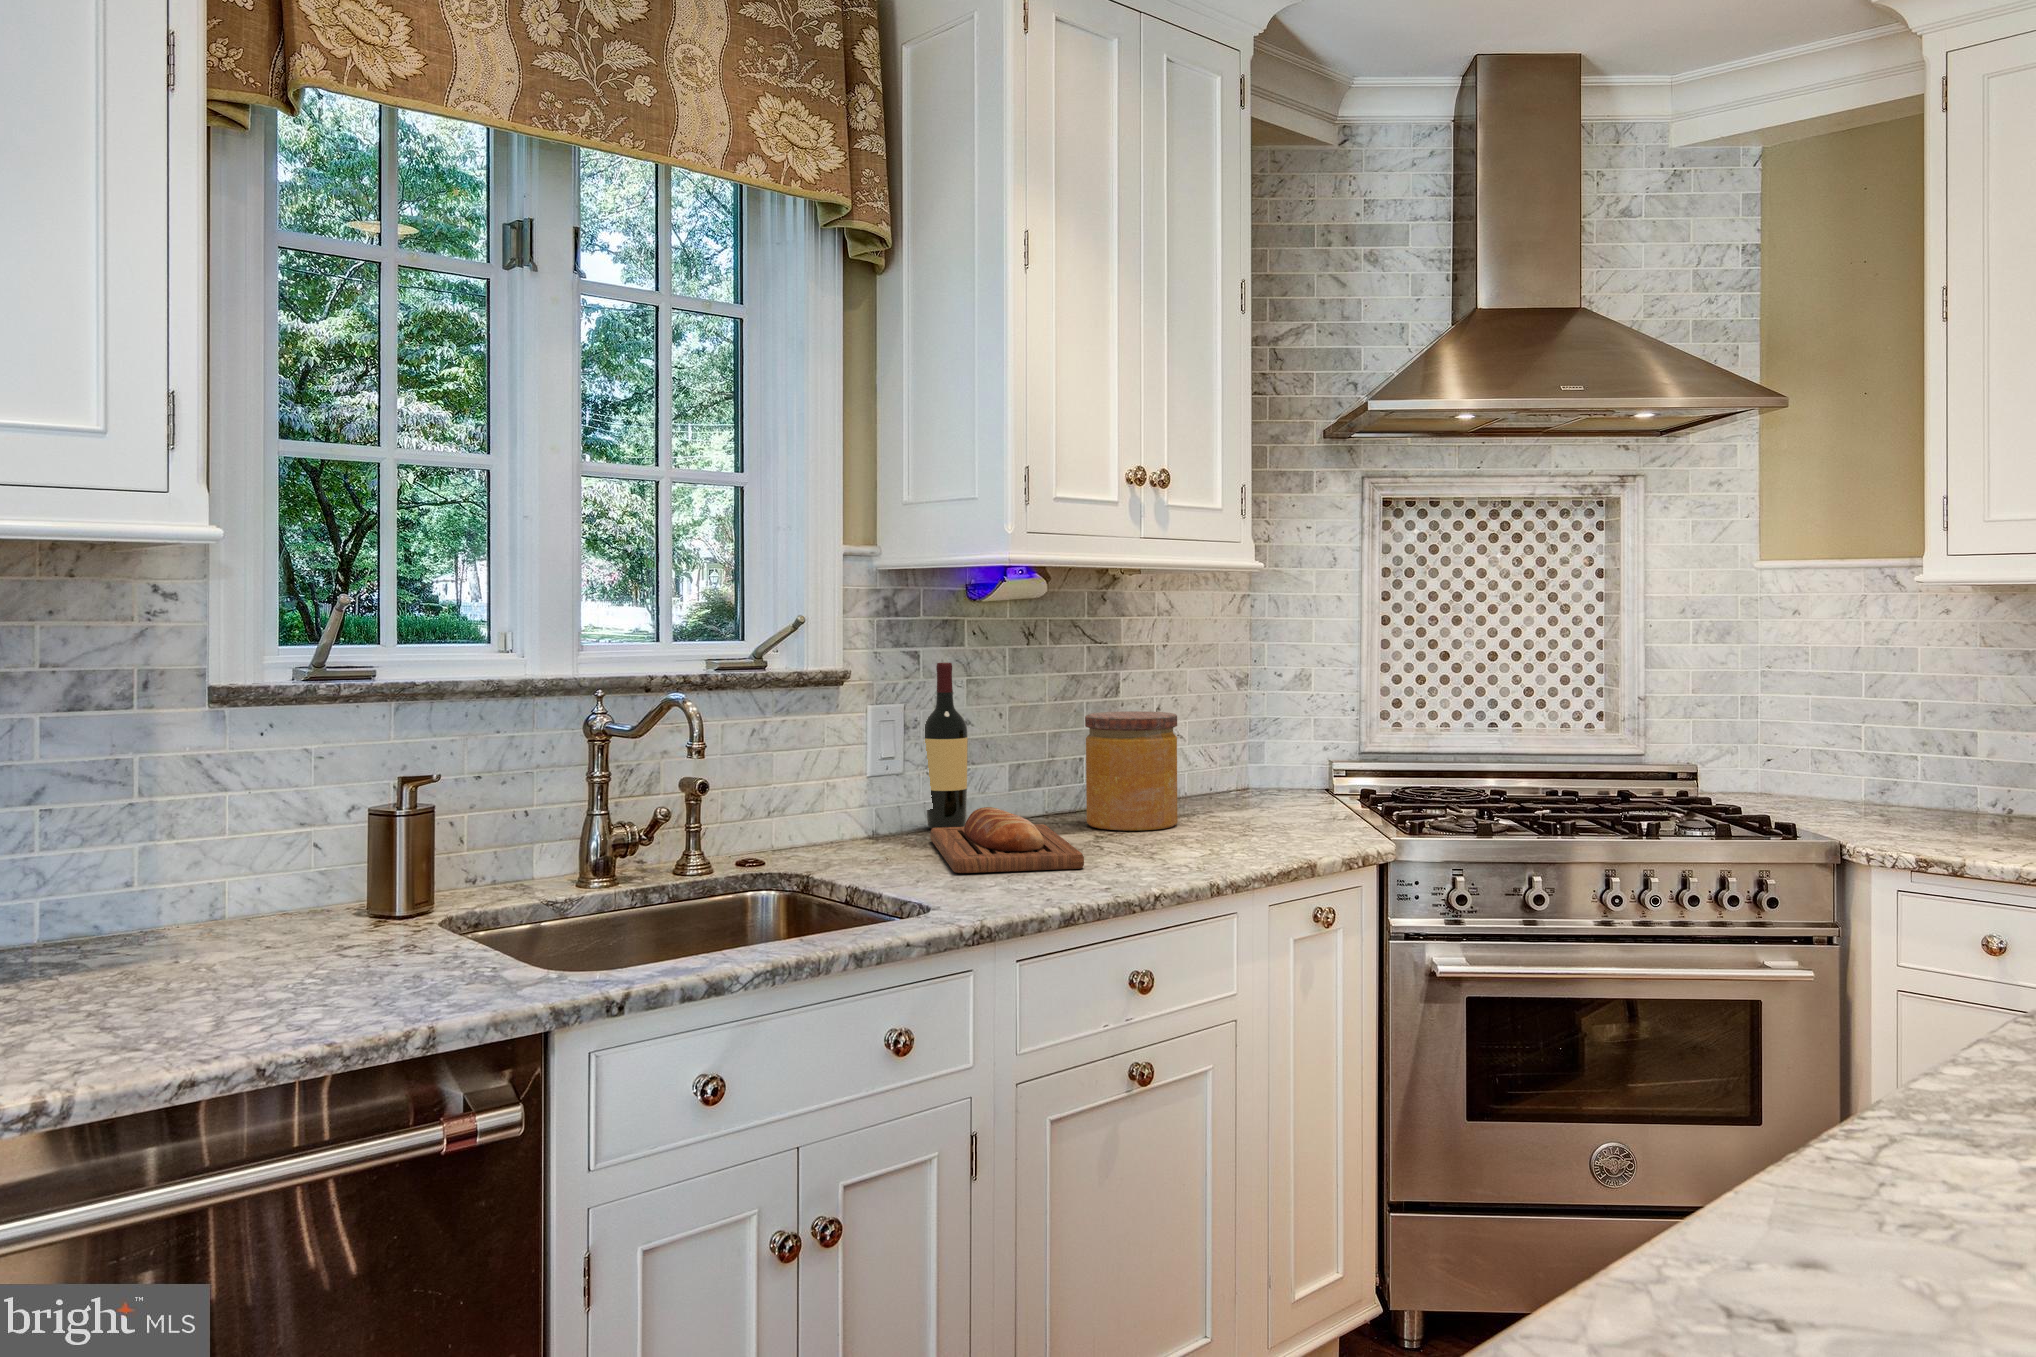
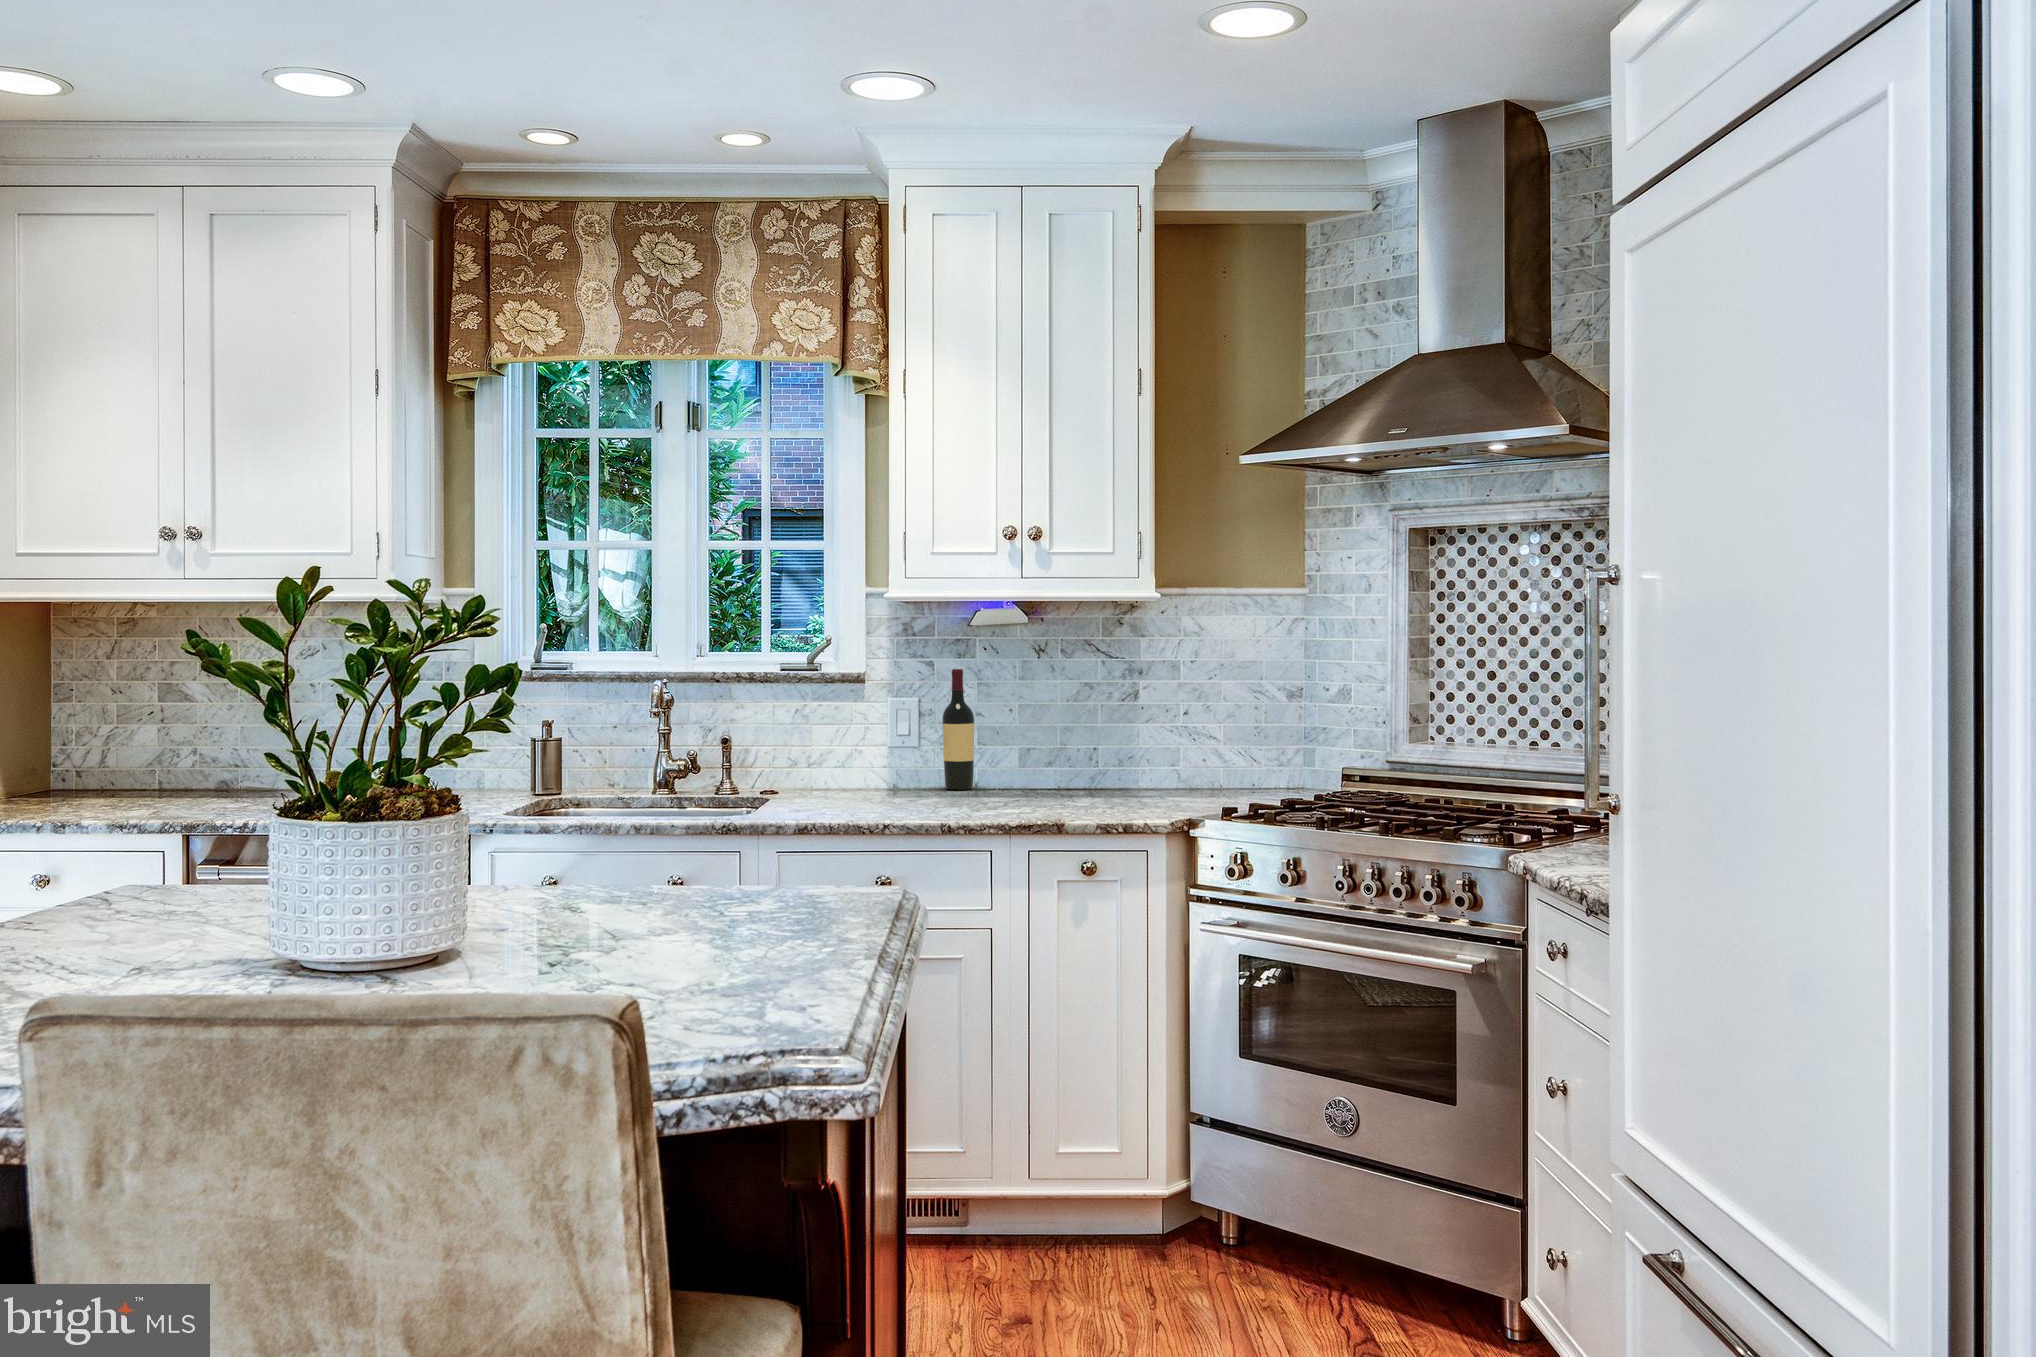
jar: present [1085,711,1178,830] -> none [1023,710,1094,801]
bread loaf: present [930,807,1084,873] -> none [816,772,974,813]

